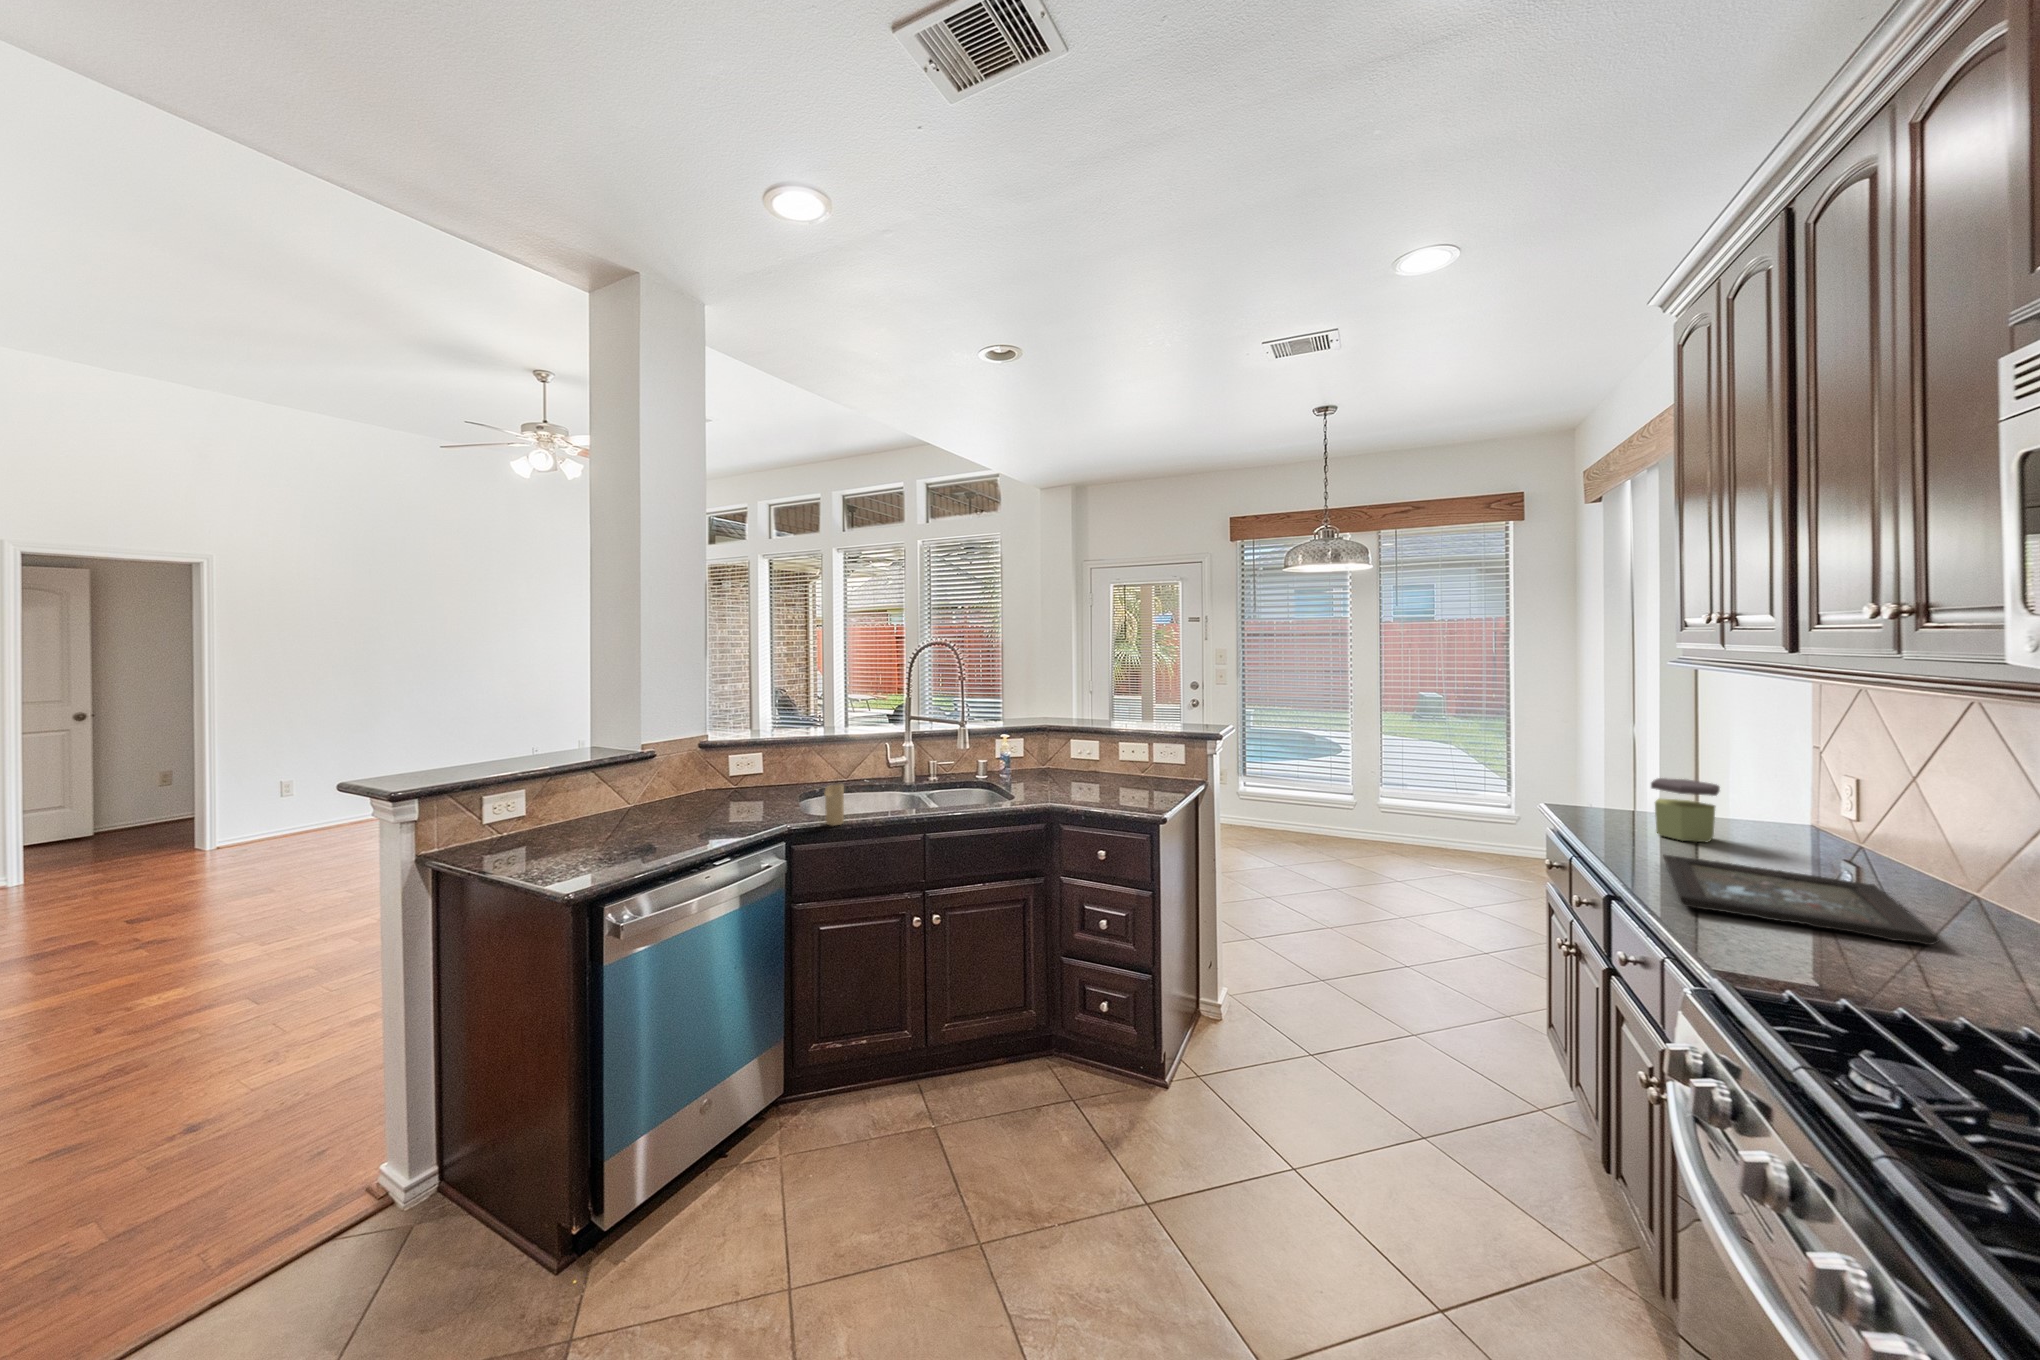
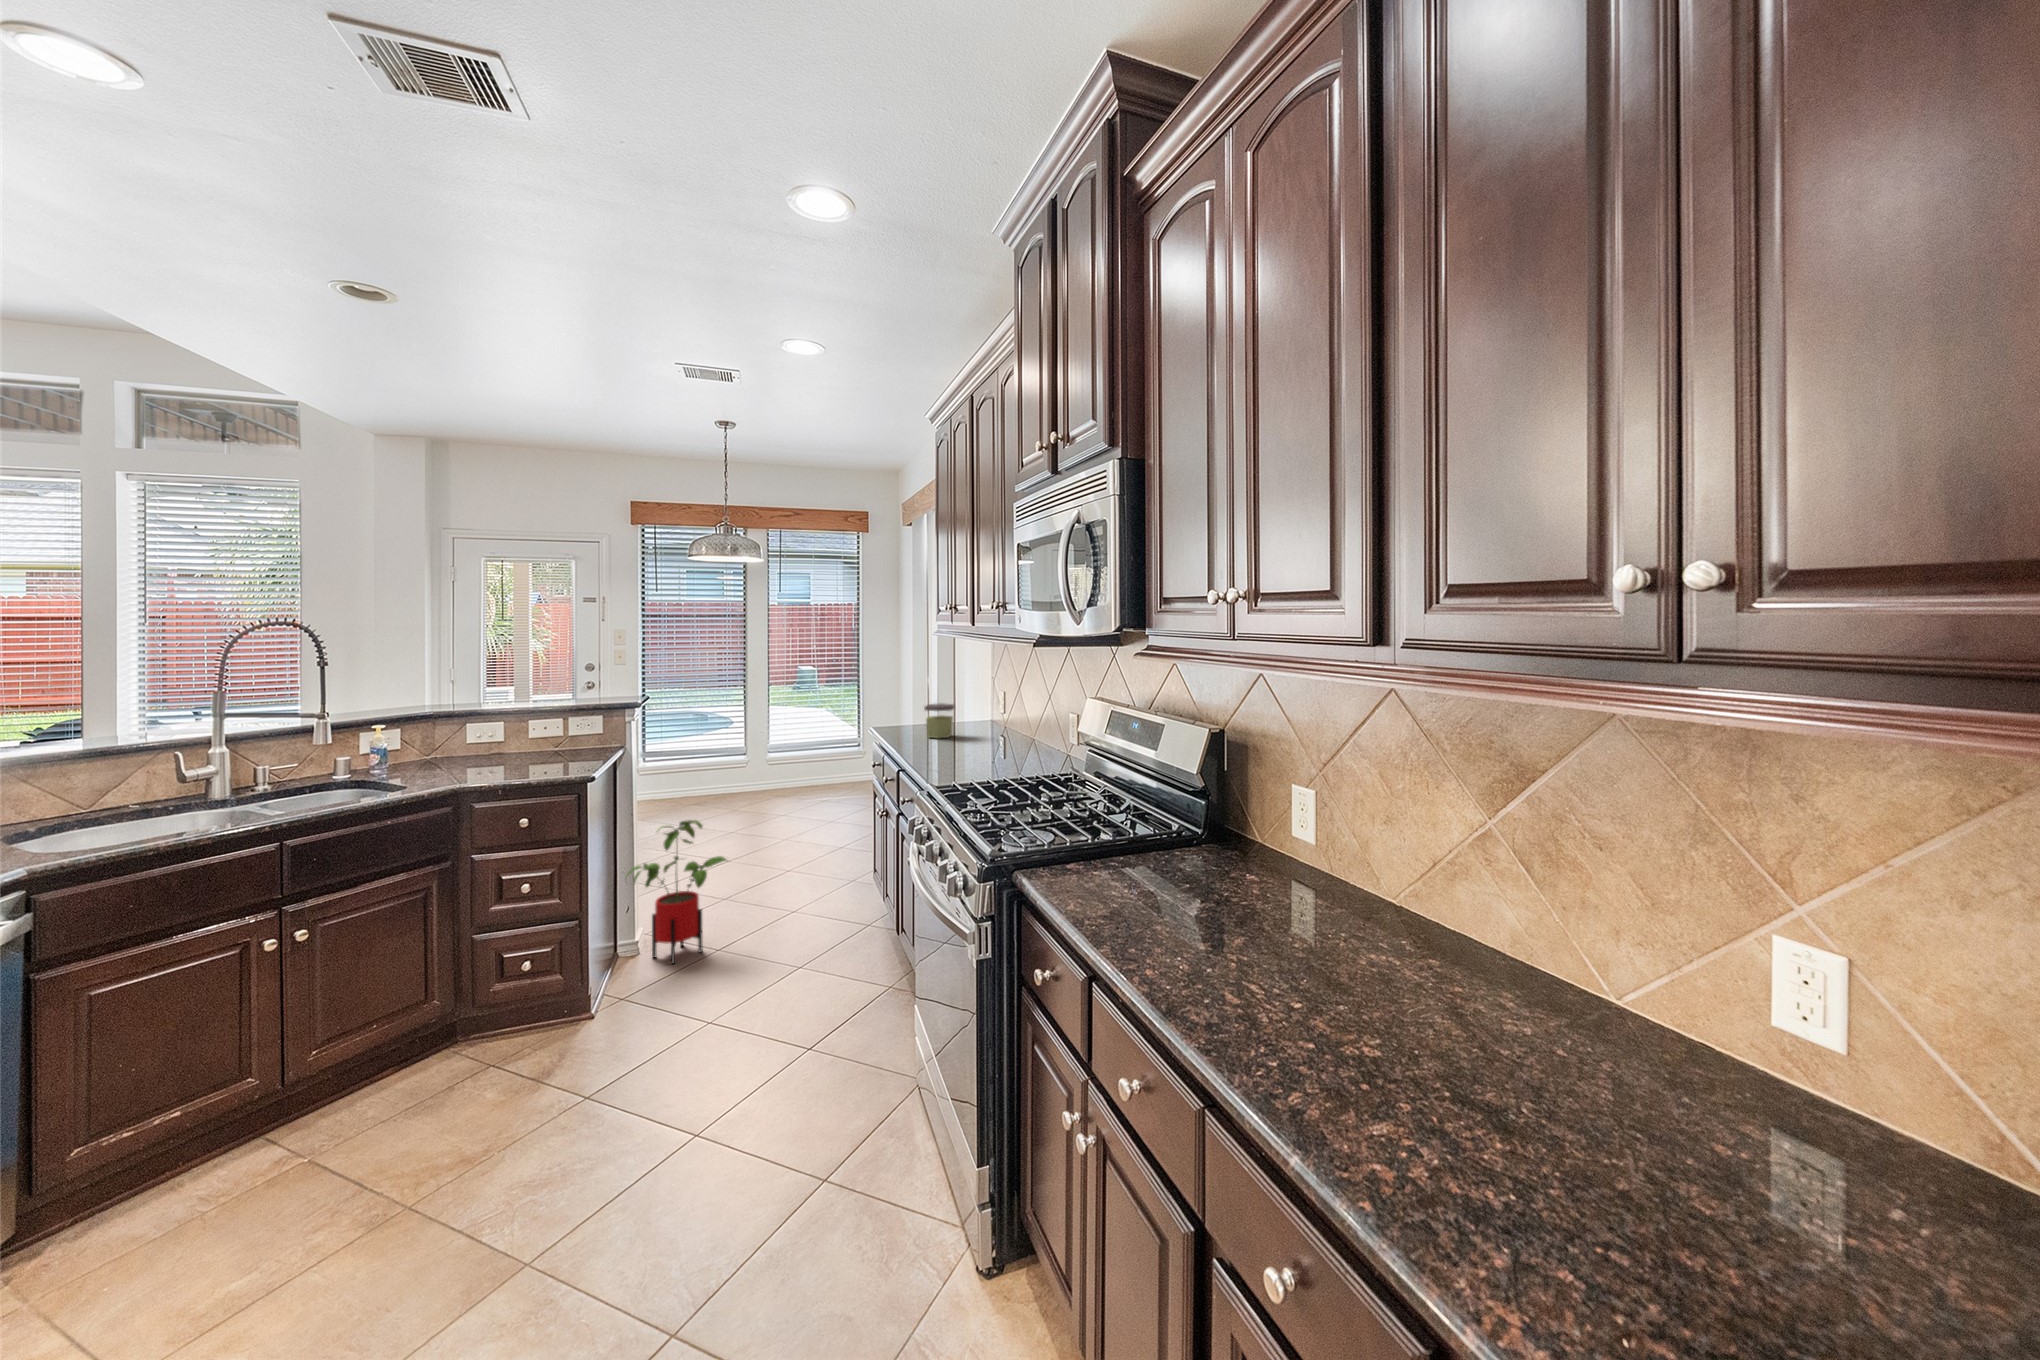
candle: present [824,784,844,825] -> none [96,801,137,855]
tray: present [1663,855,1939,945] -> none [927,744,1020,768]
house plant: none [1205,880,1324,1054] -> present [627,820,726,964]

